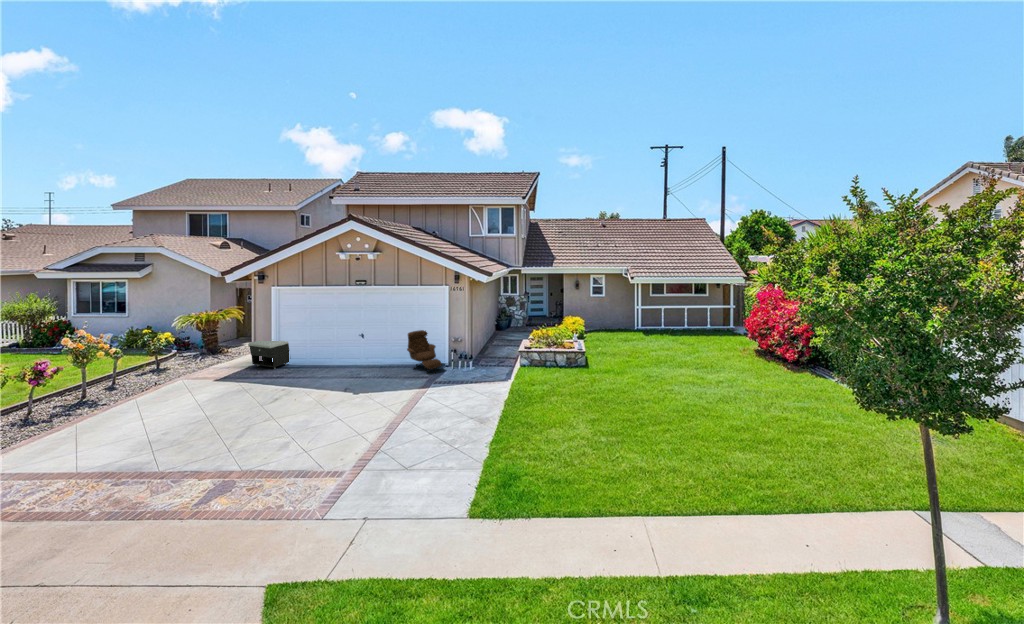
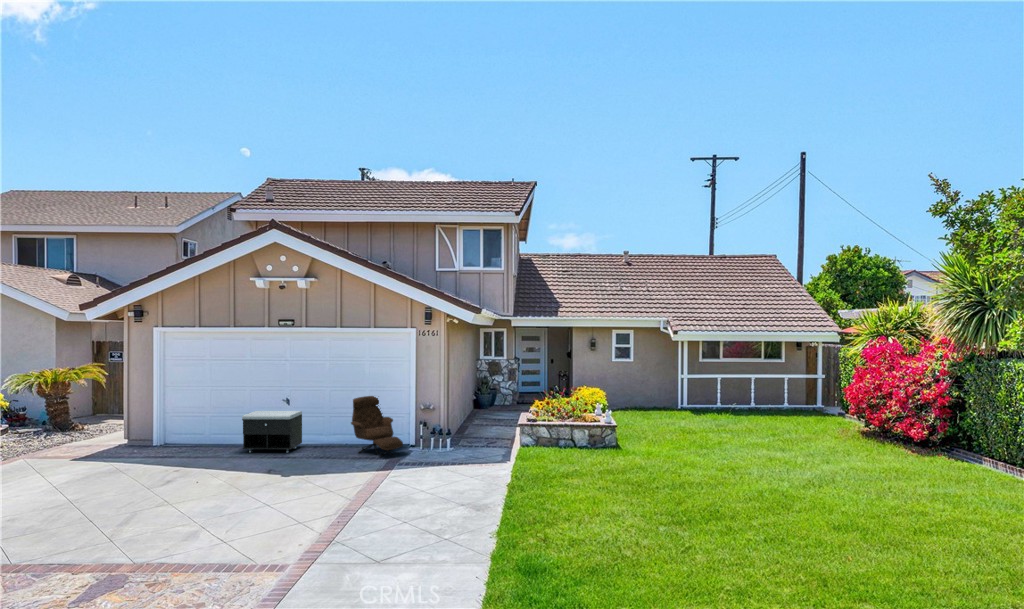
storage bench: present [248,341,289,369] -> present [242,411,302,452]

